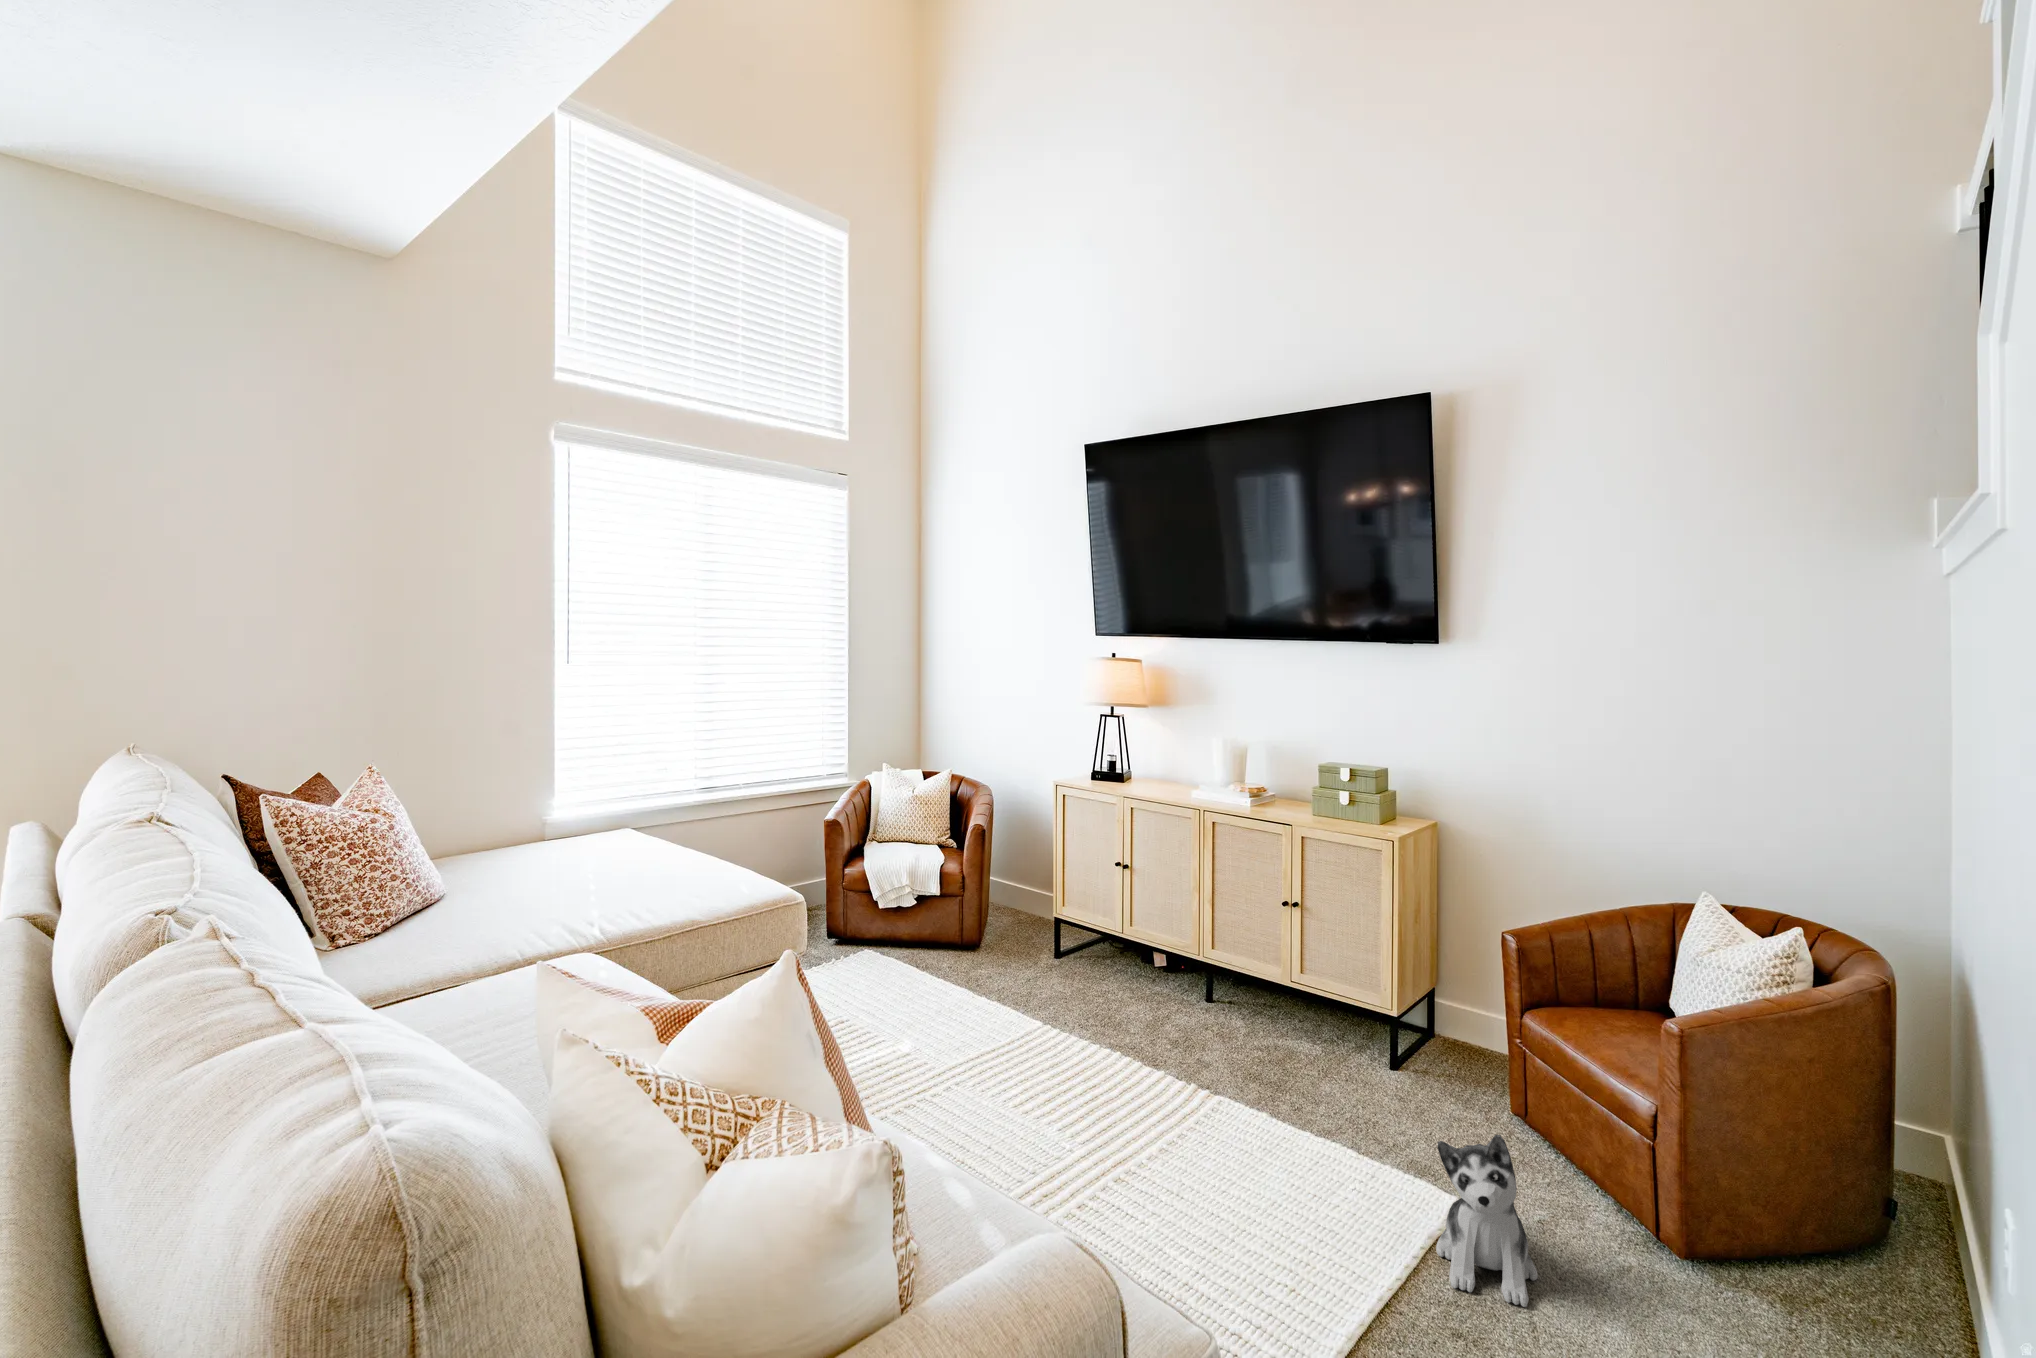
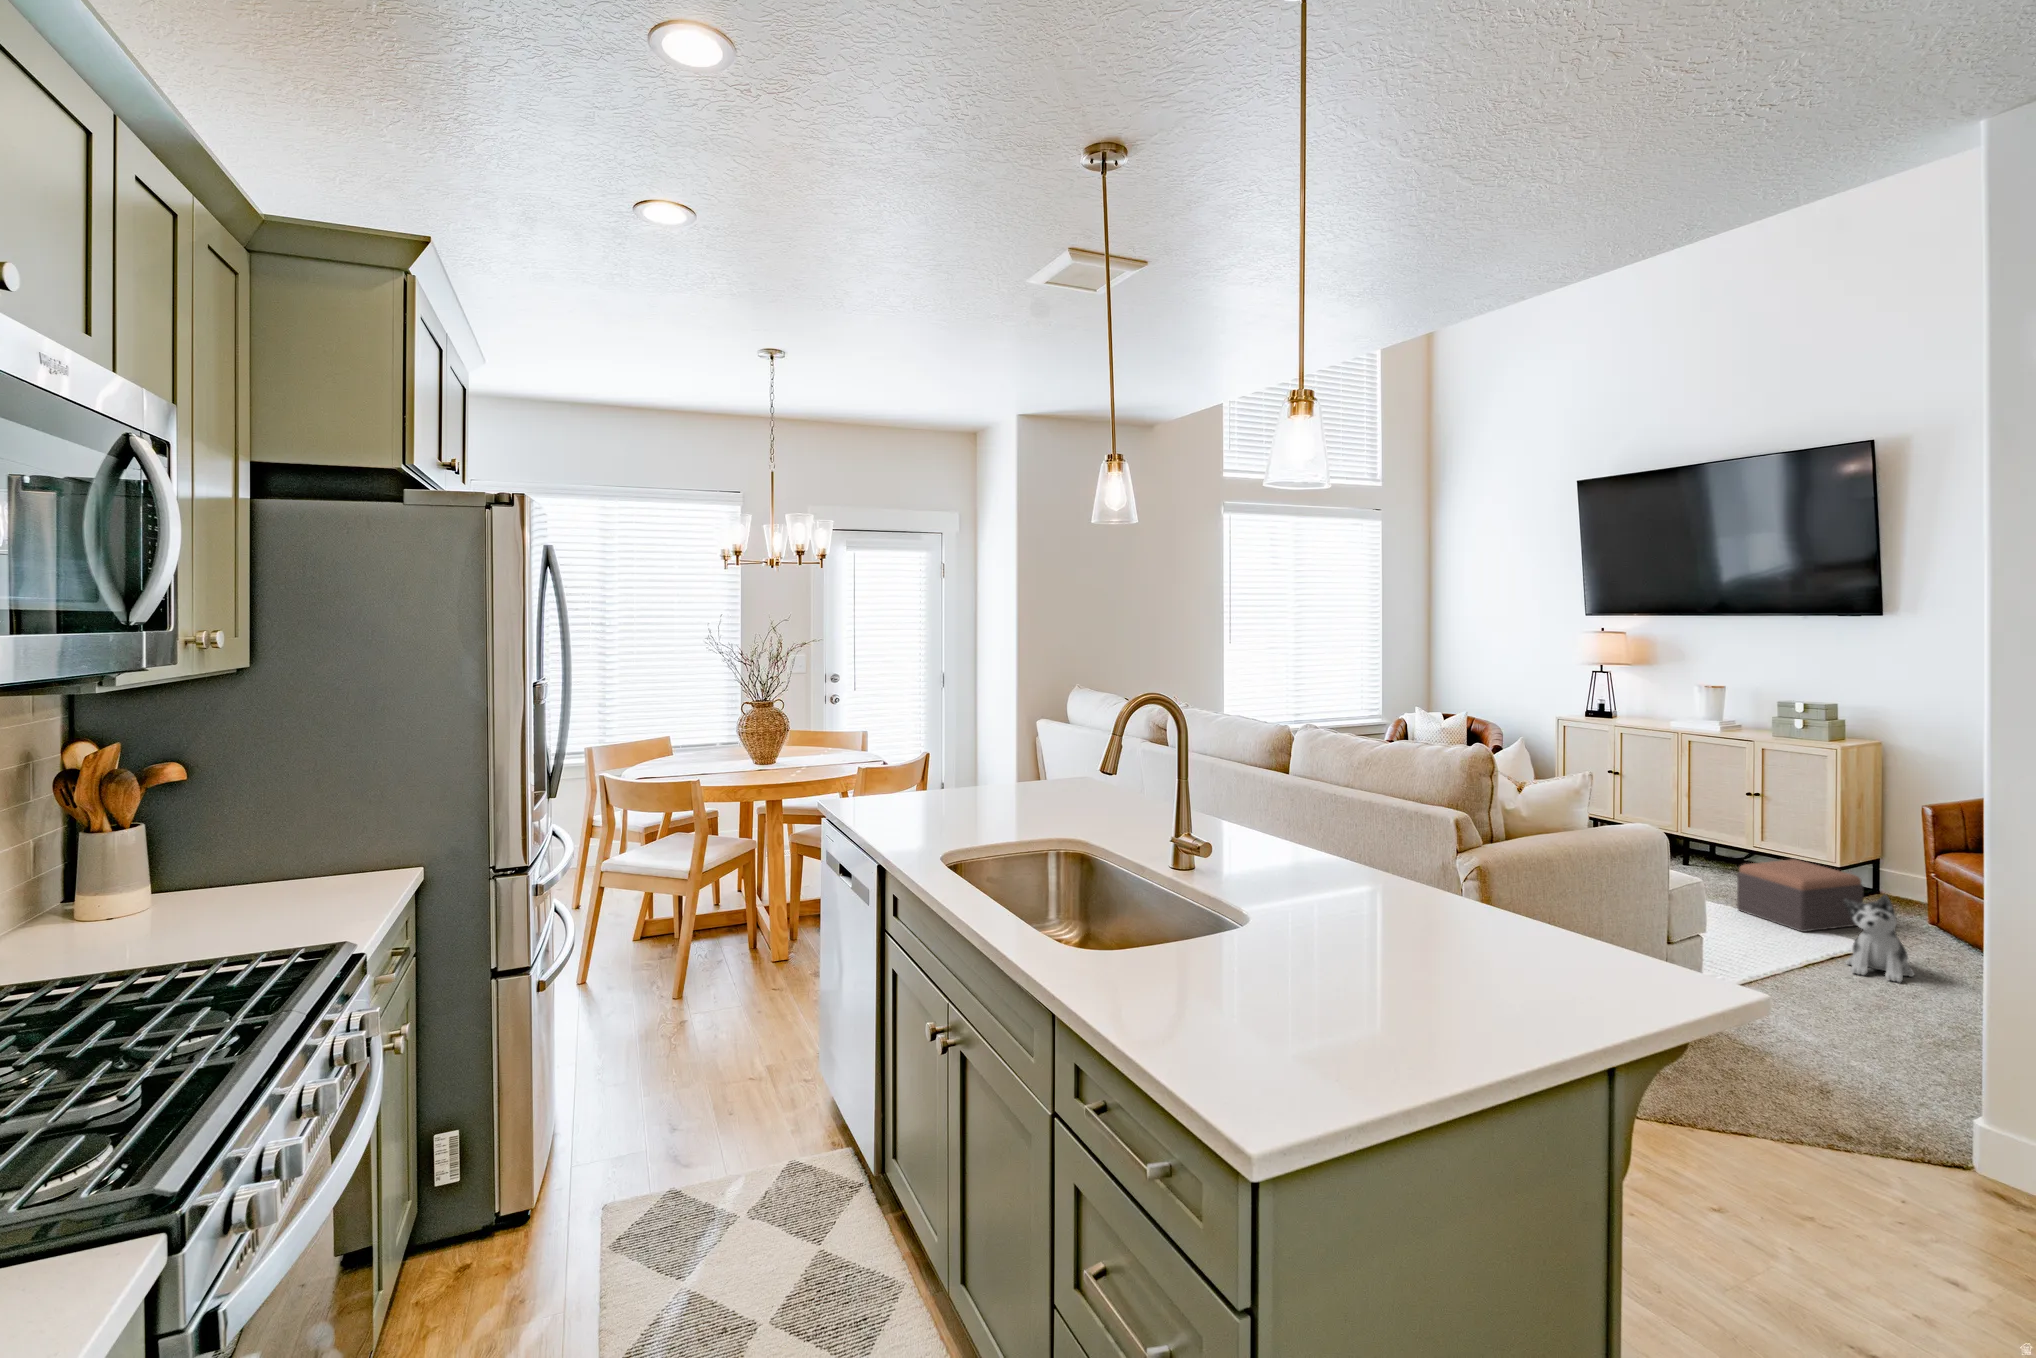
footstool: none [1272,1013,1434,1158] -> present [1737,859,1863,932]

